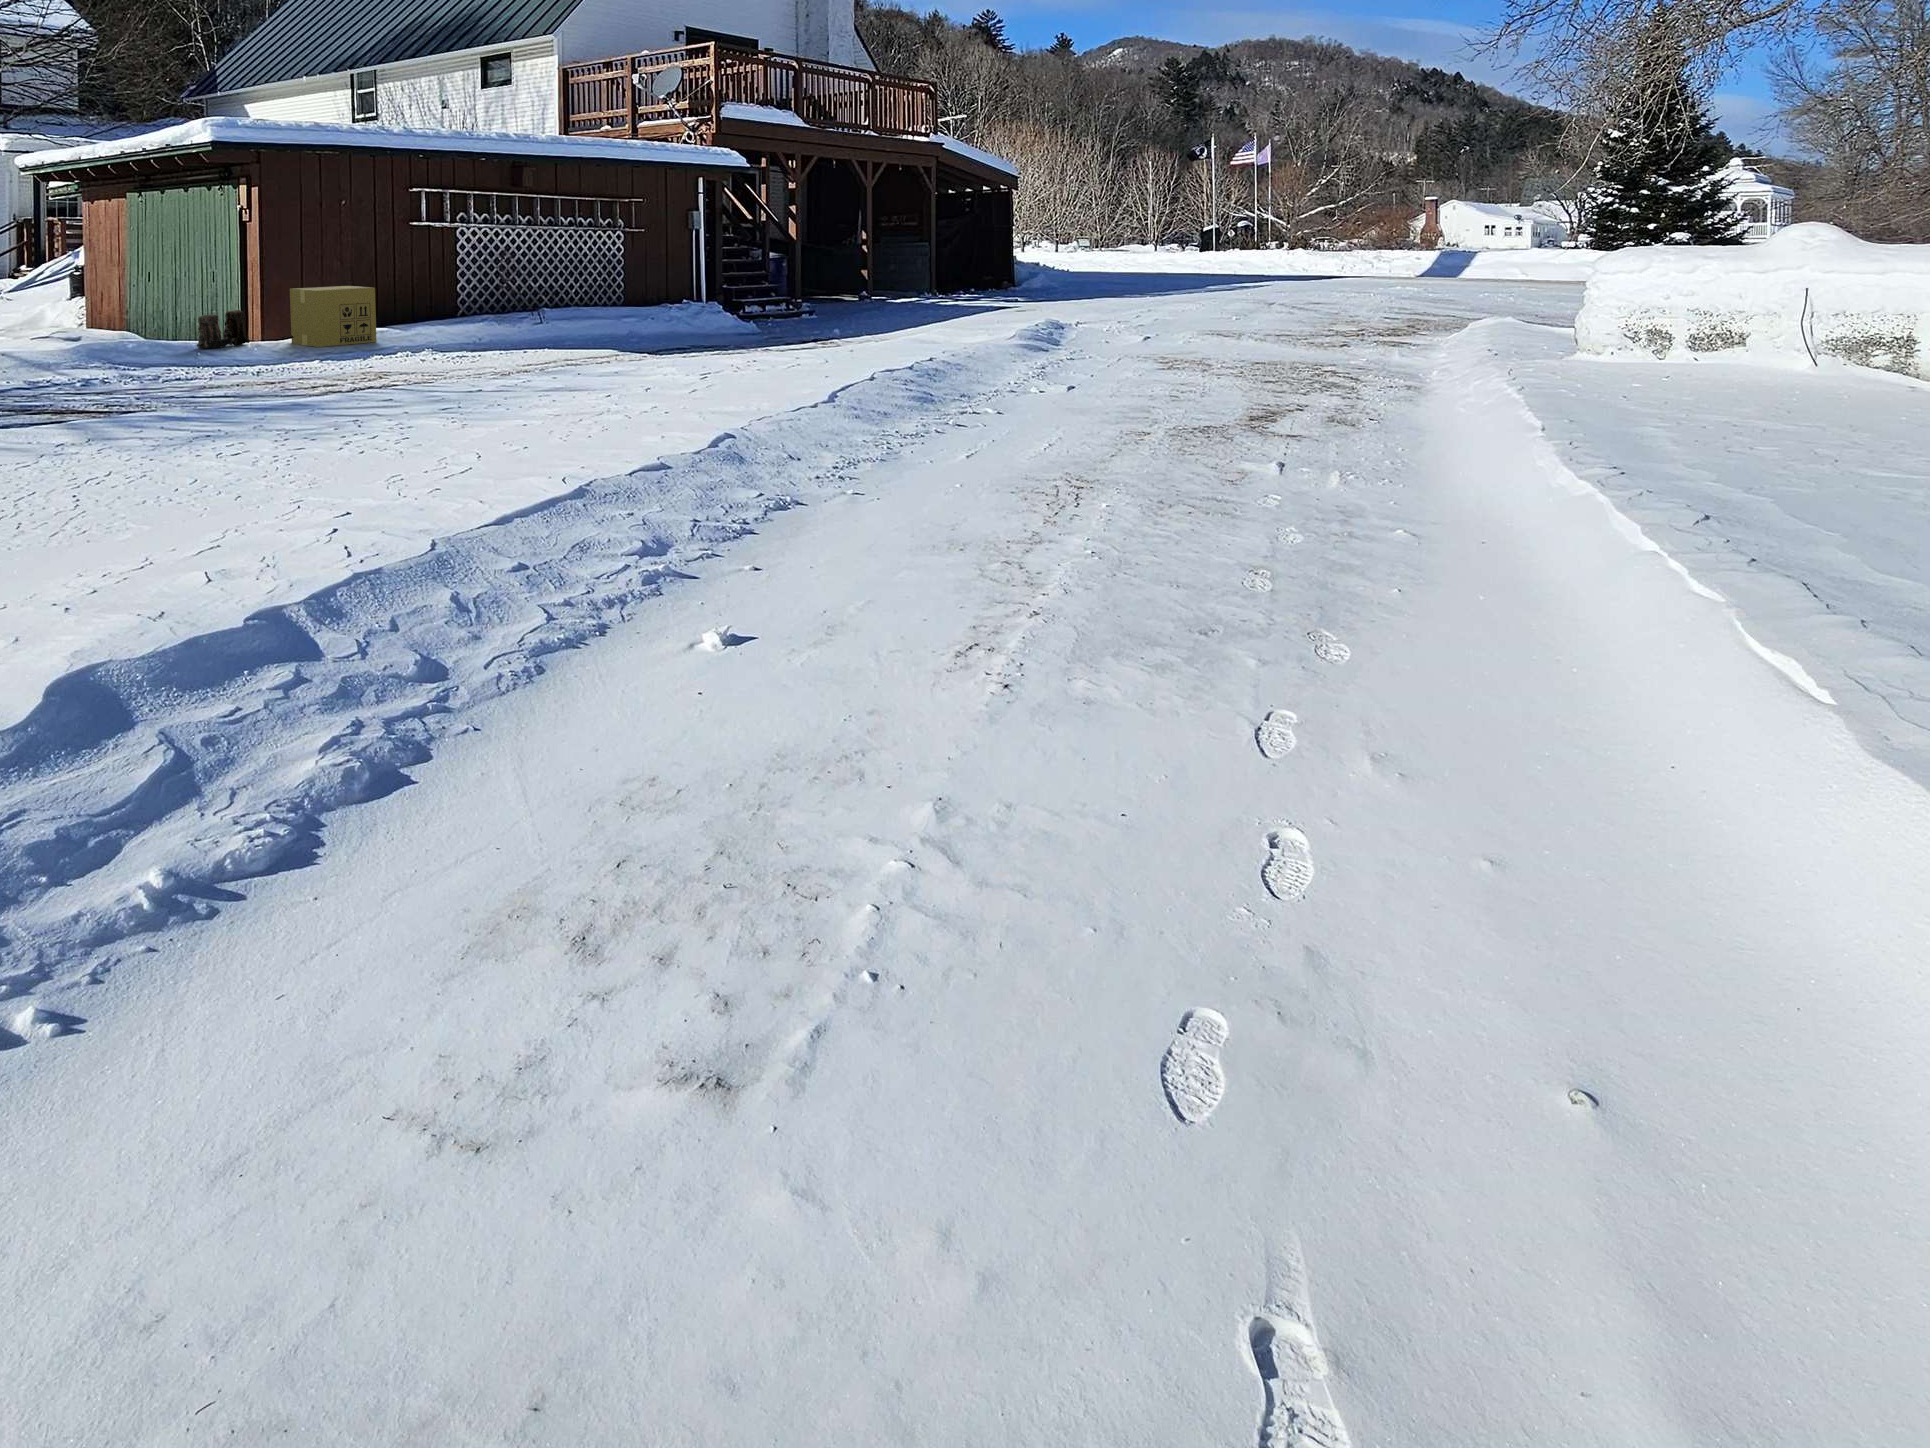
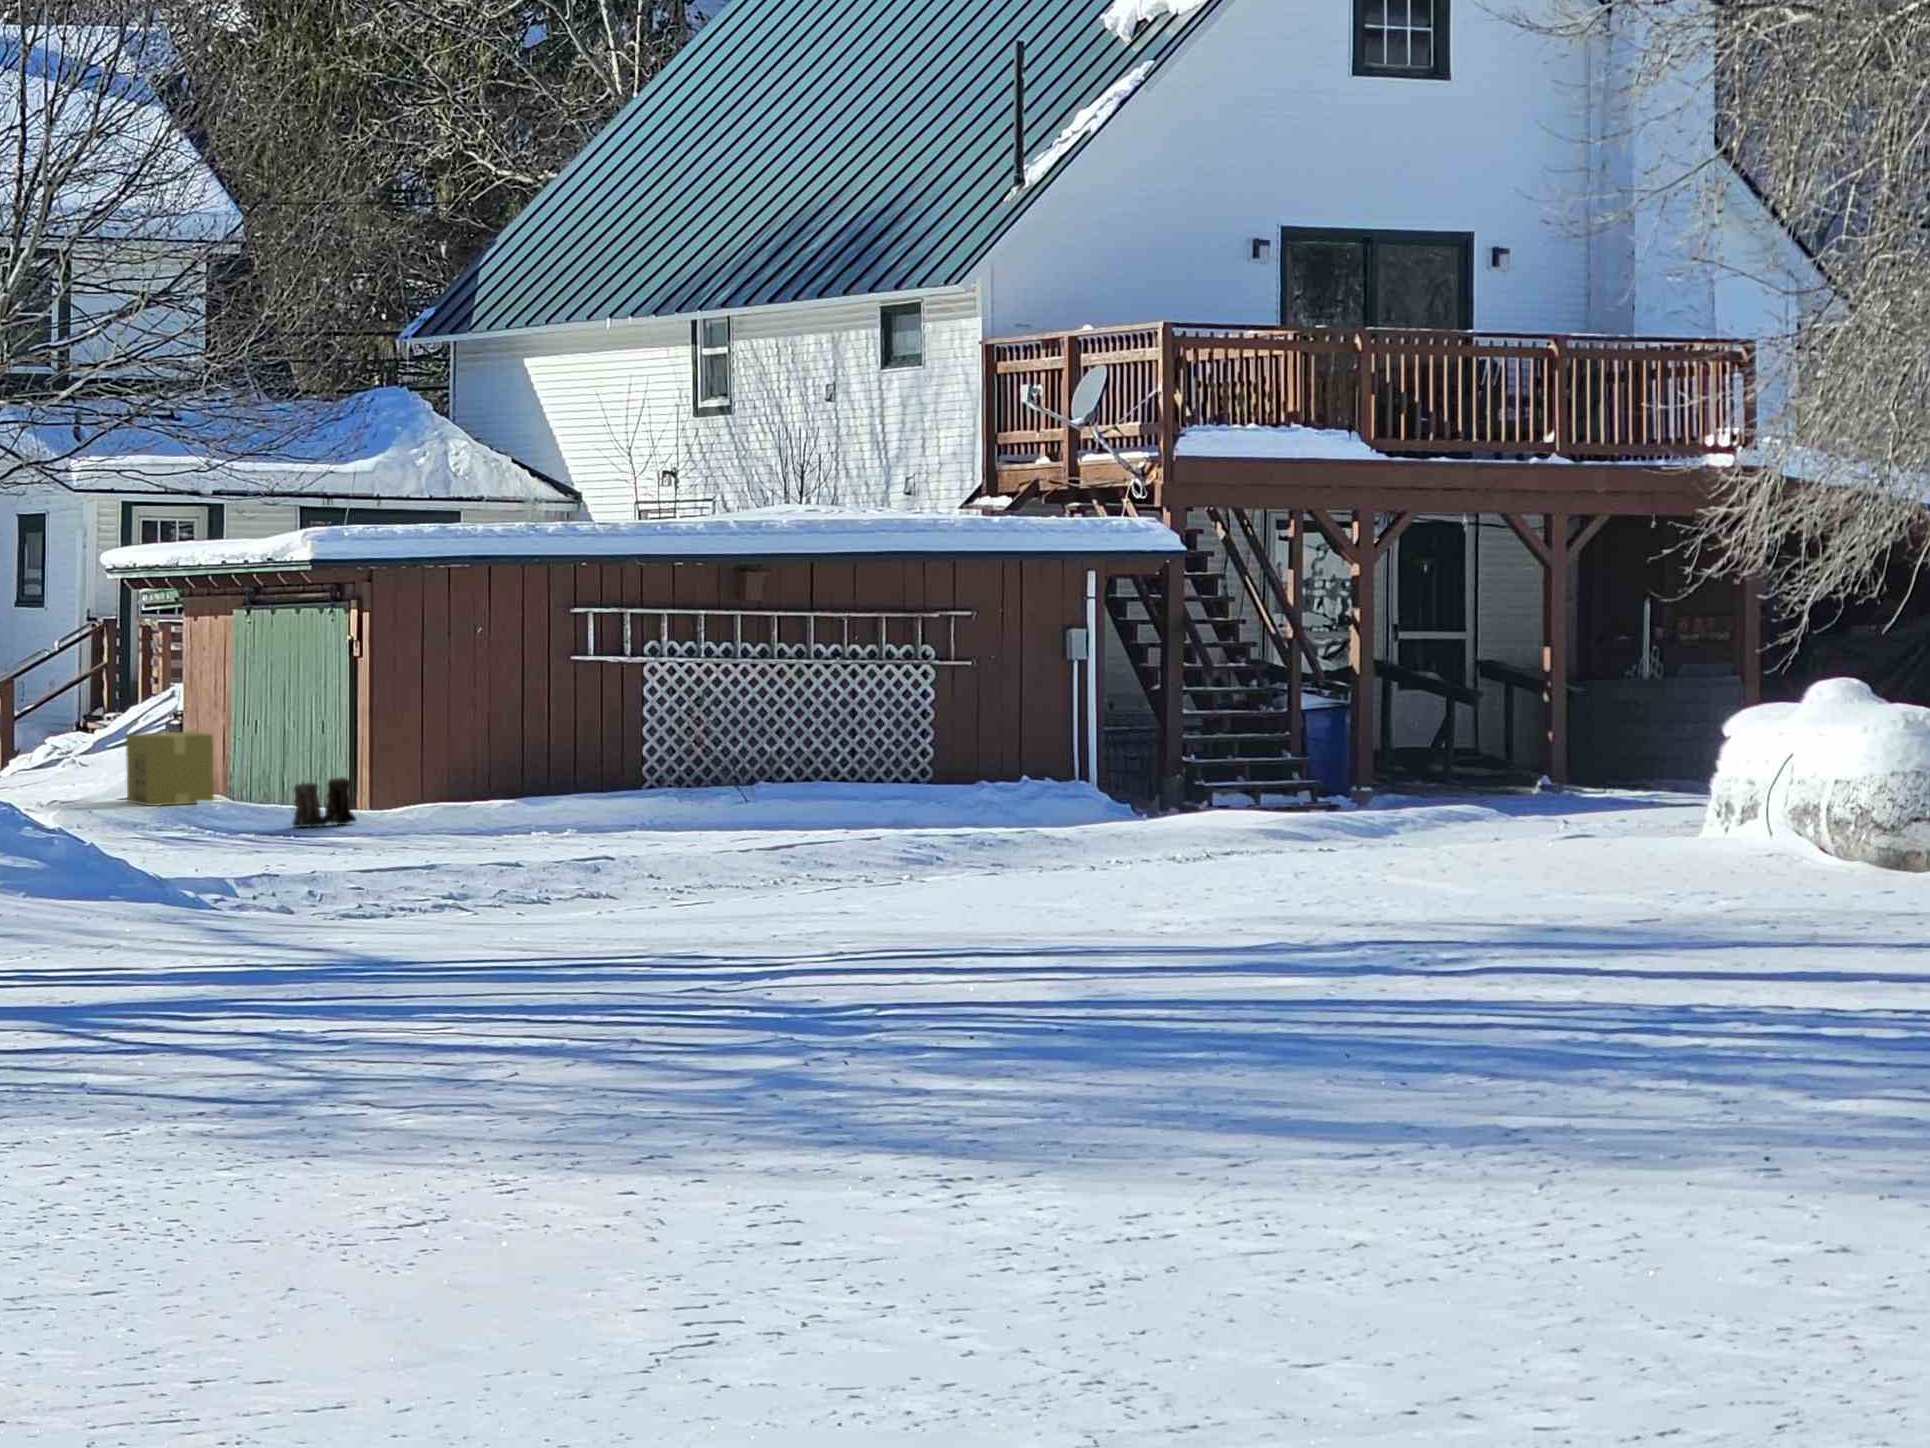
cardboard box: present [290,286,377,347] -> present [126,732,214,806]

